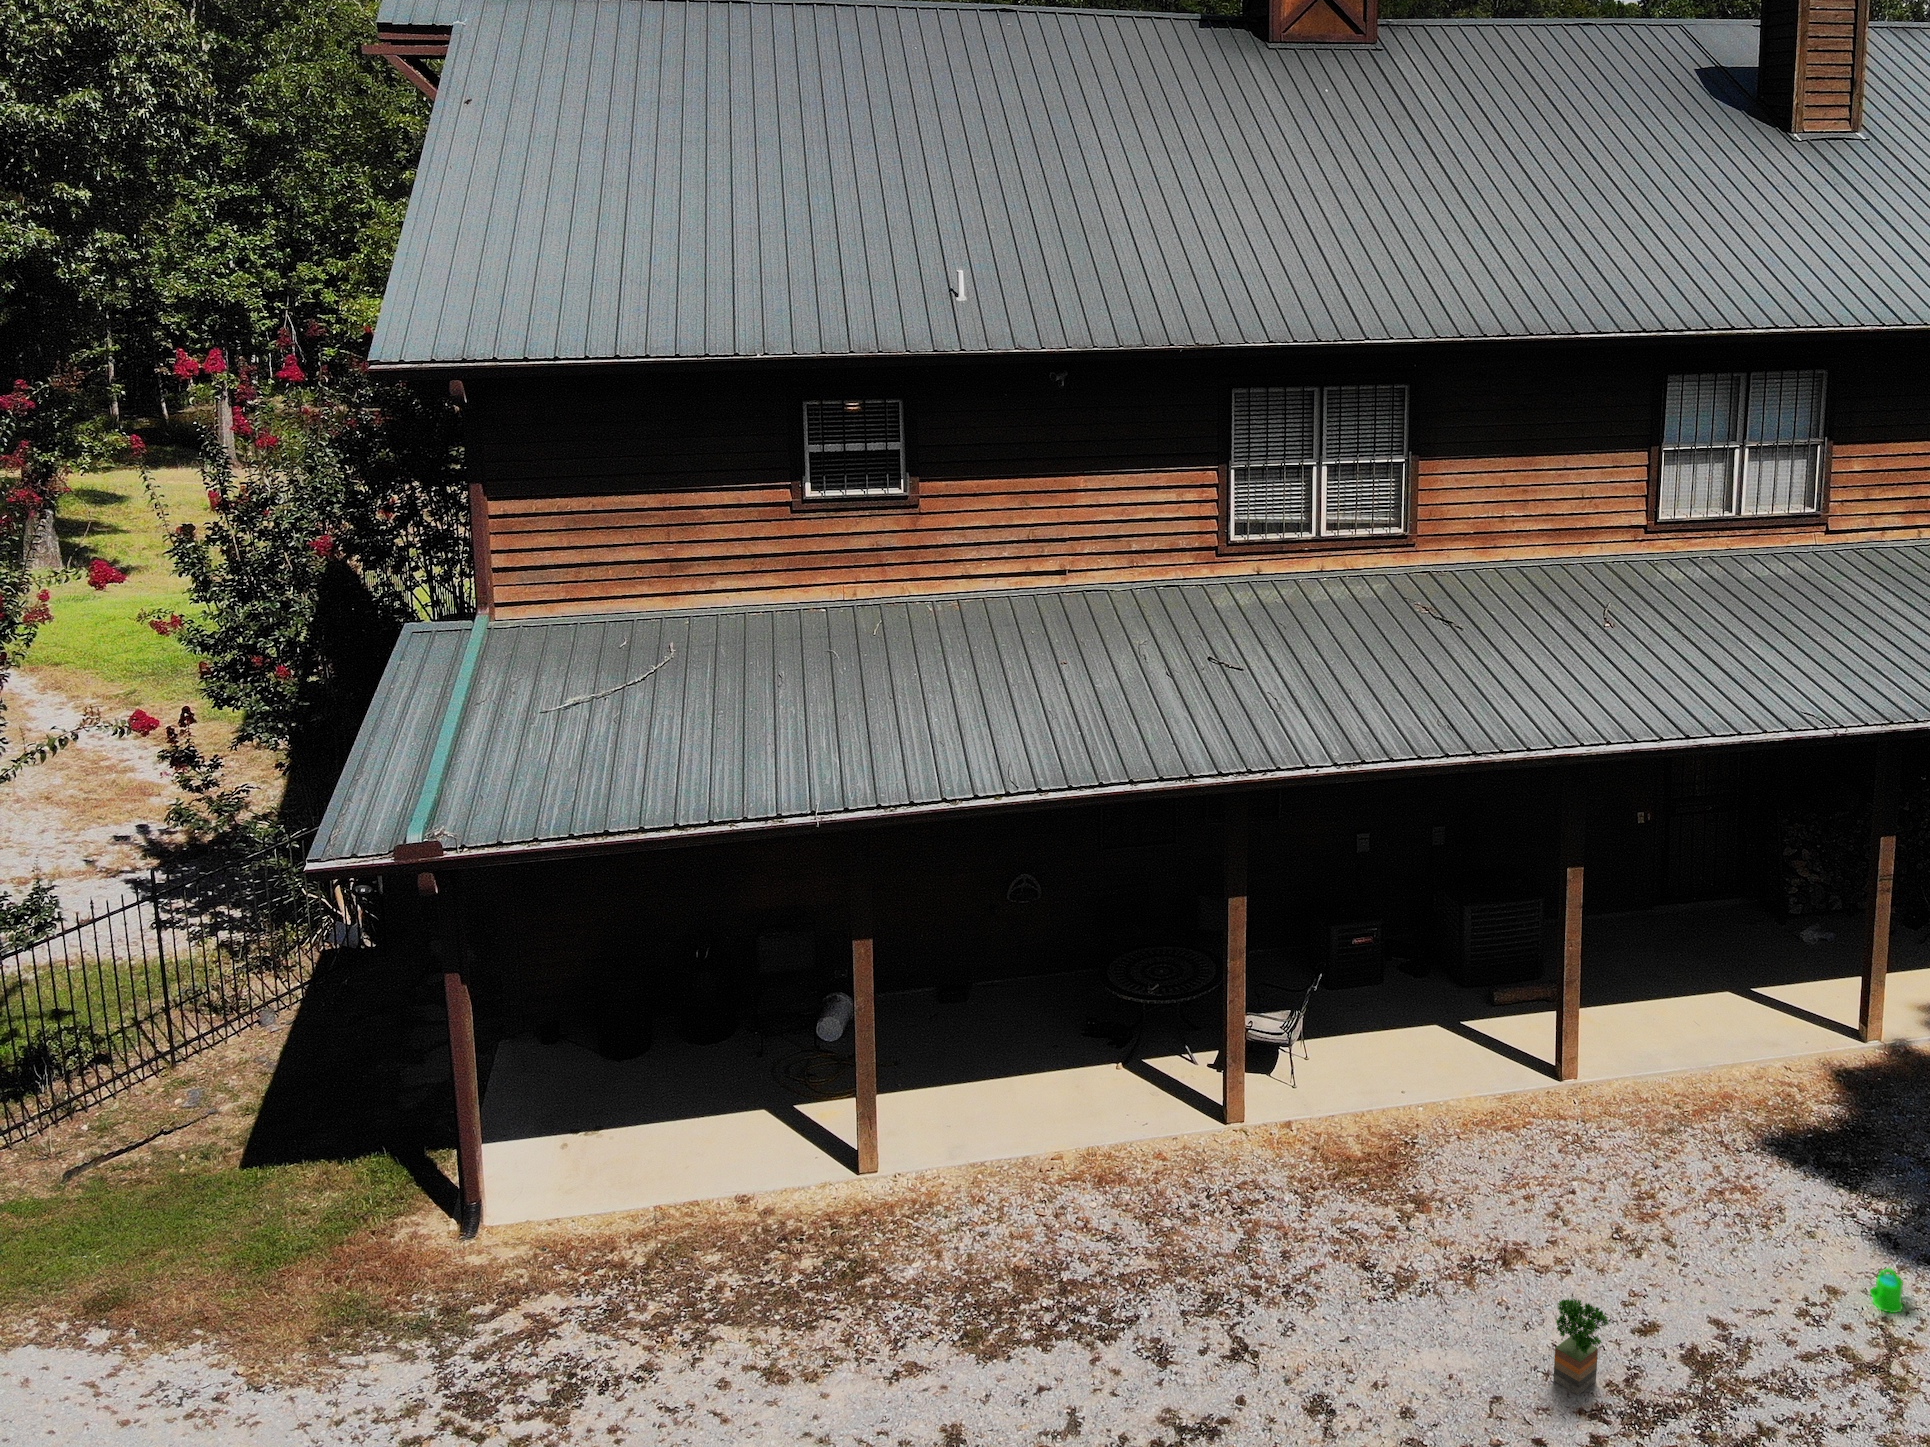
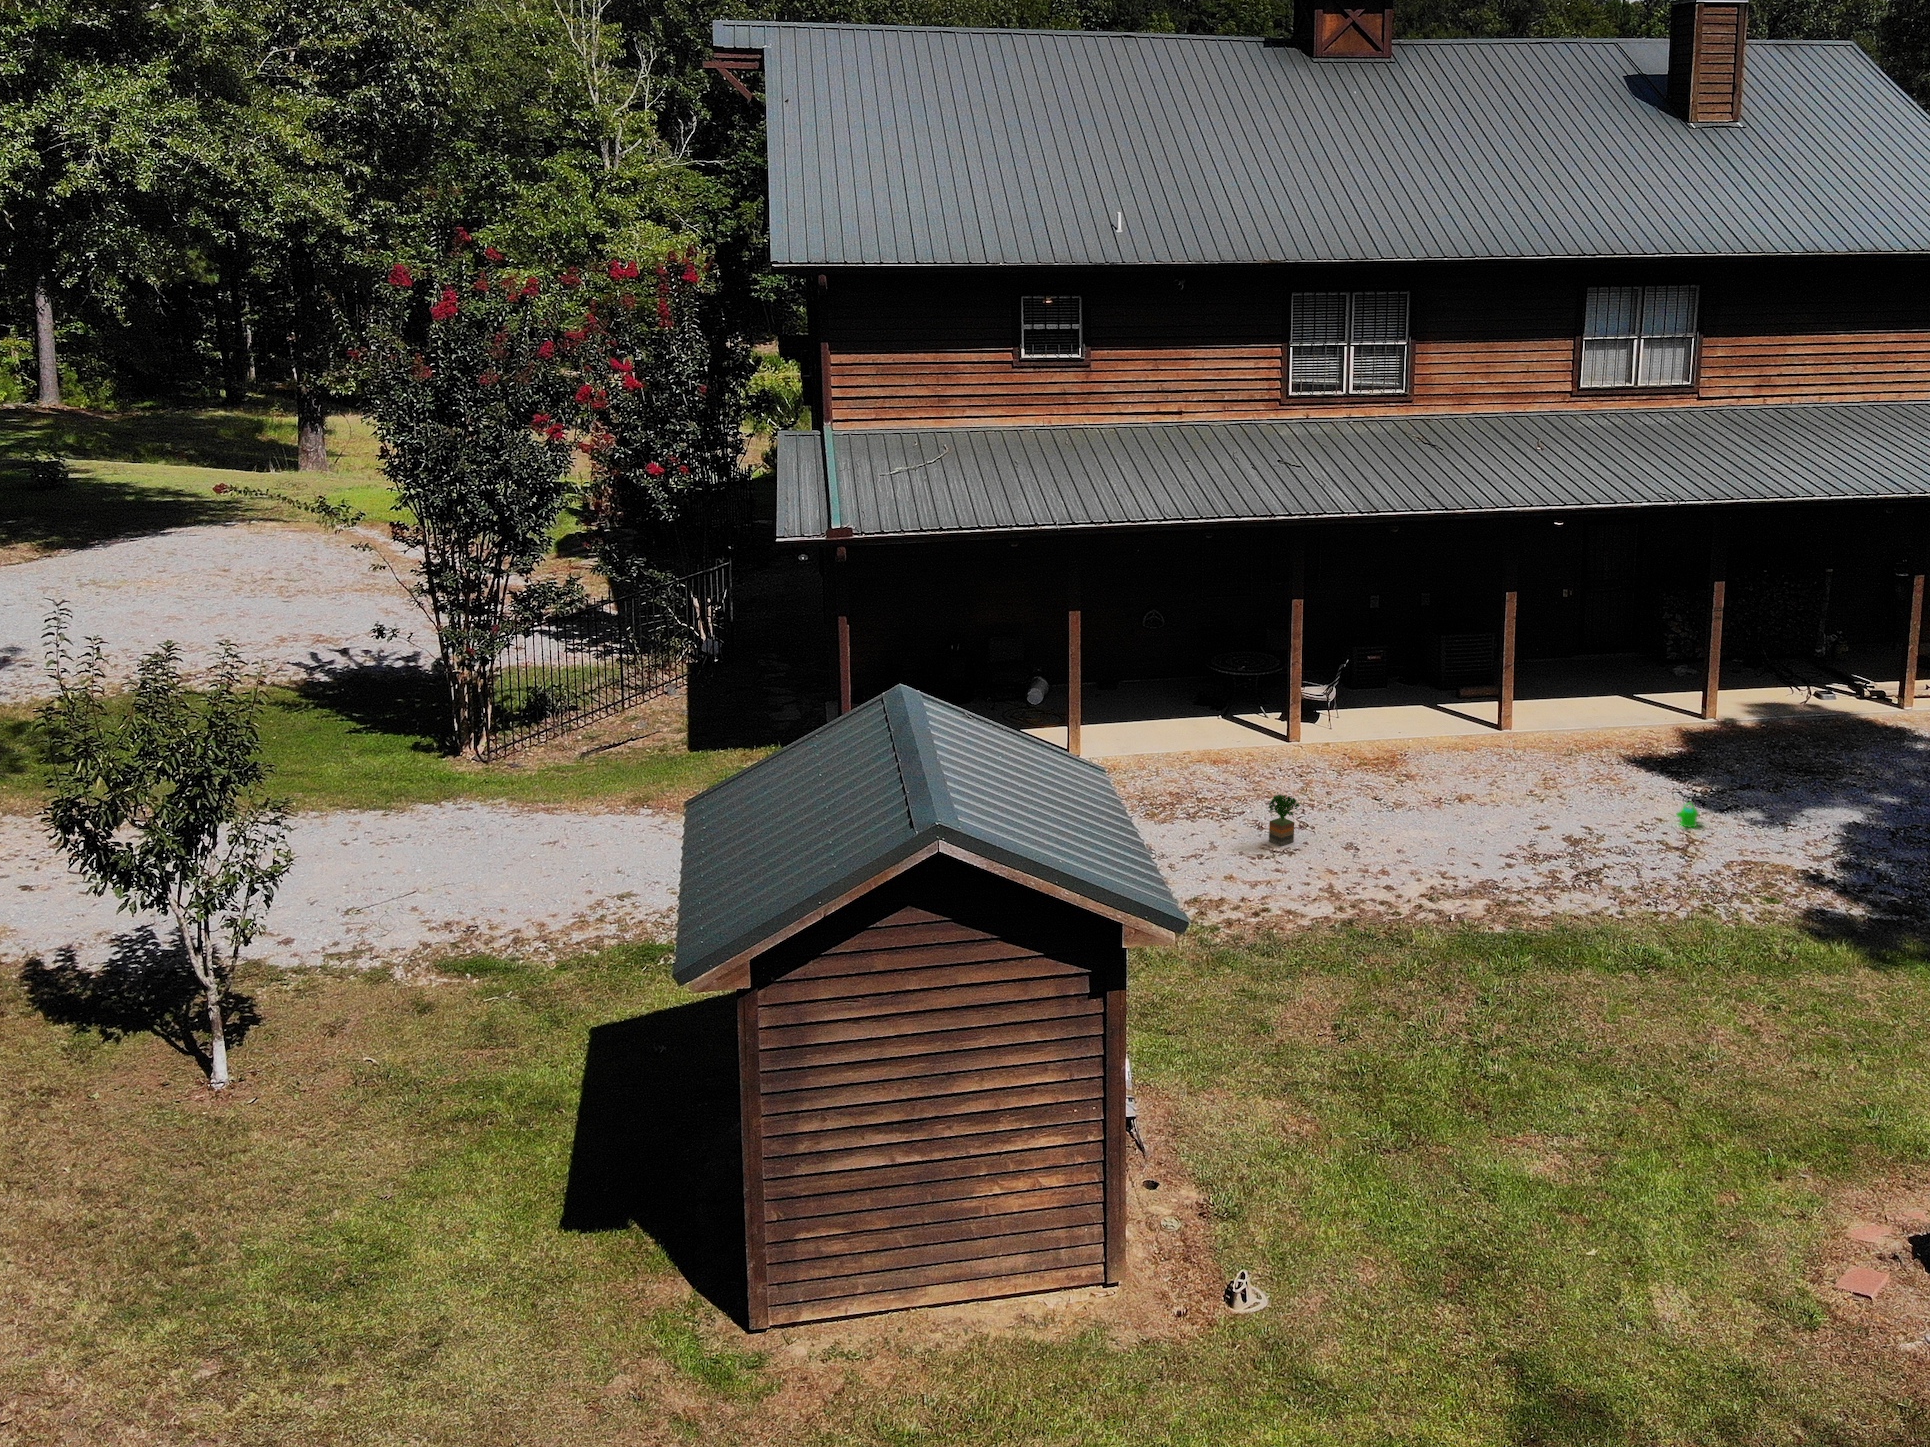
potted tree: present [1553,1298,1609,1395] -> present [1269,795,1300,846]

